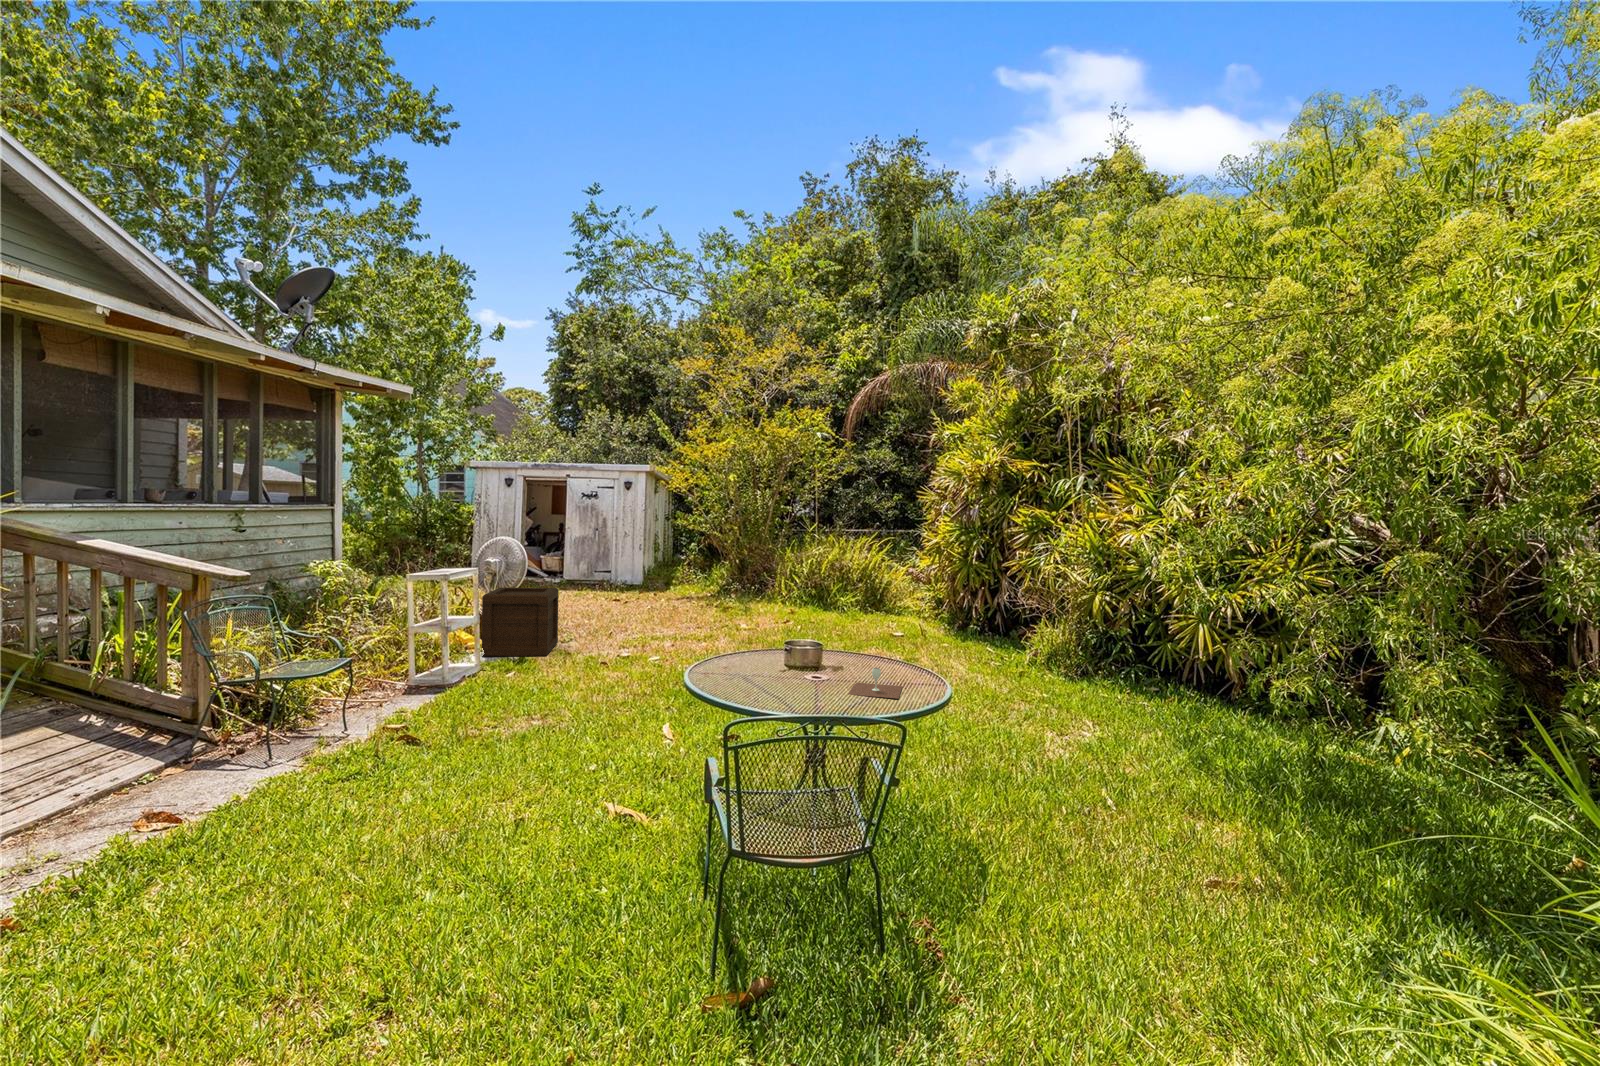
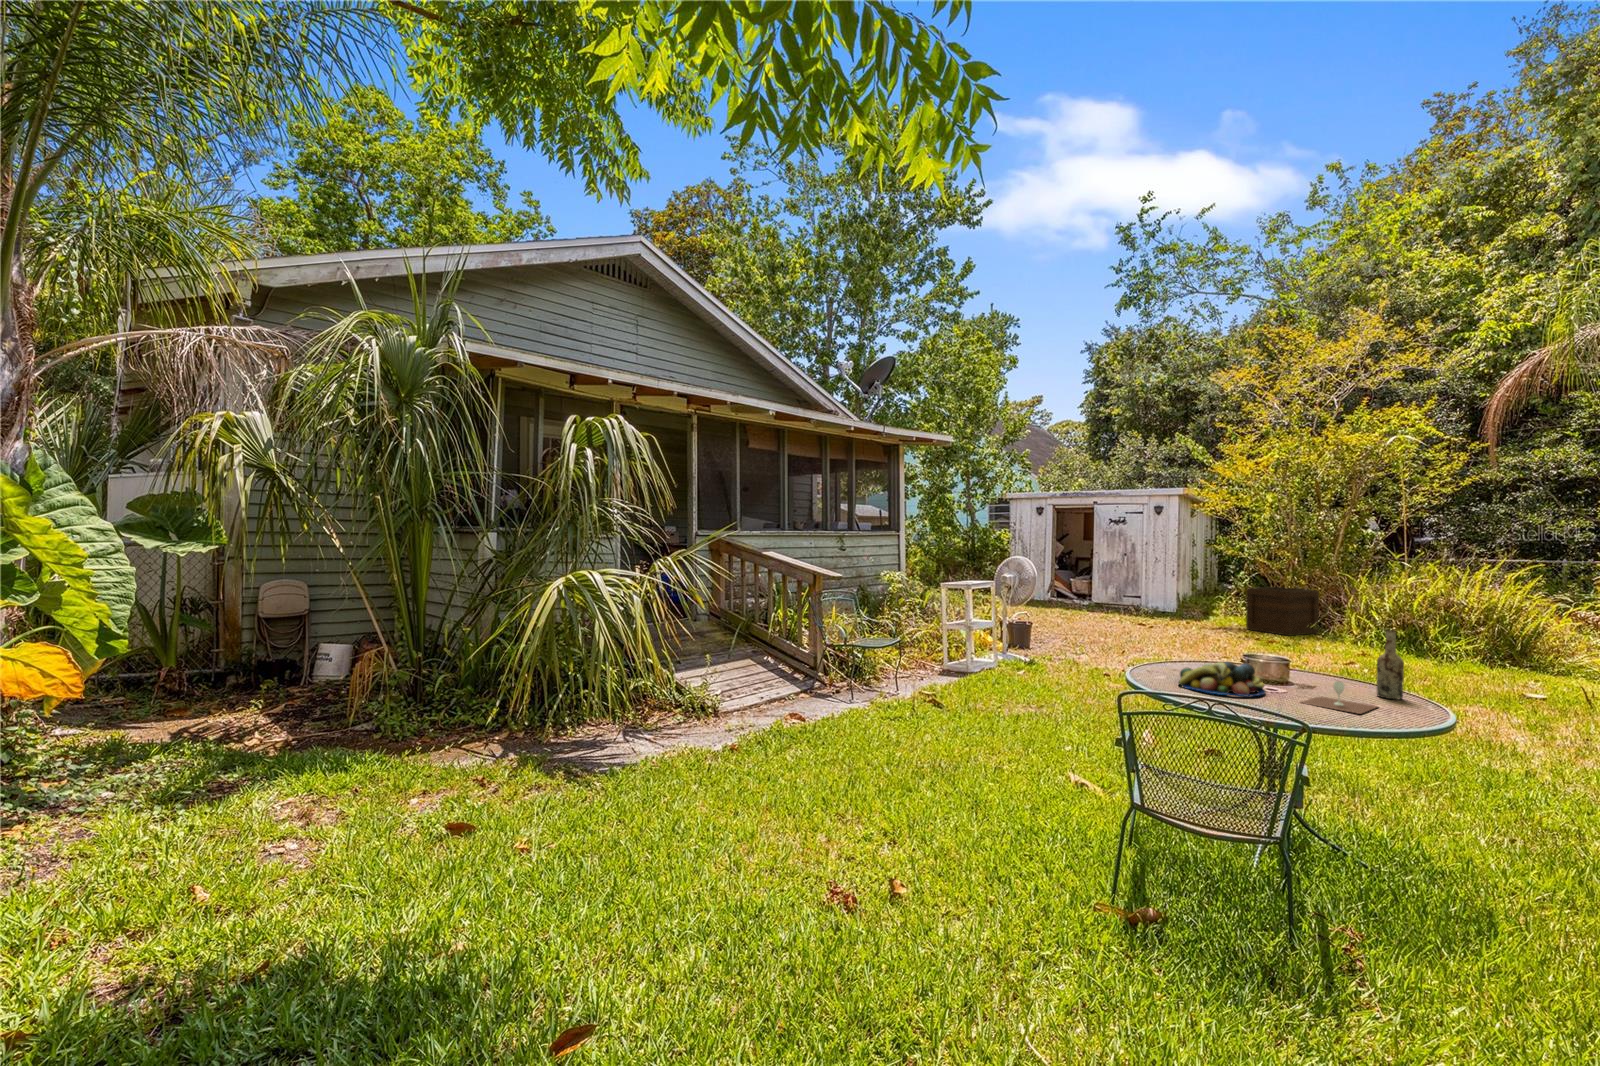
wooden crate: present [482,588,559,657] -> present [1246,587,1319,636]
wine bottle: none [890,613,910,676] -> present [1377,630,1404,699]
fruit bowl: none [737,659,819,699] -> present [1179,662,1266,696]

